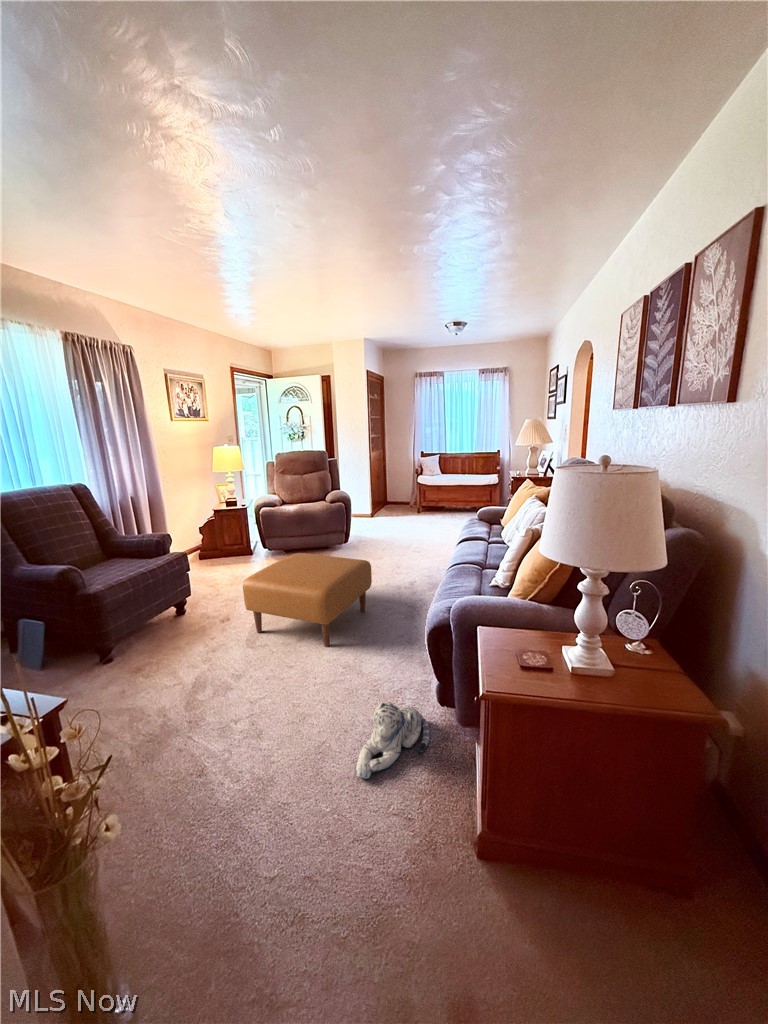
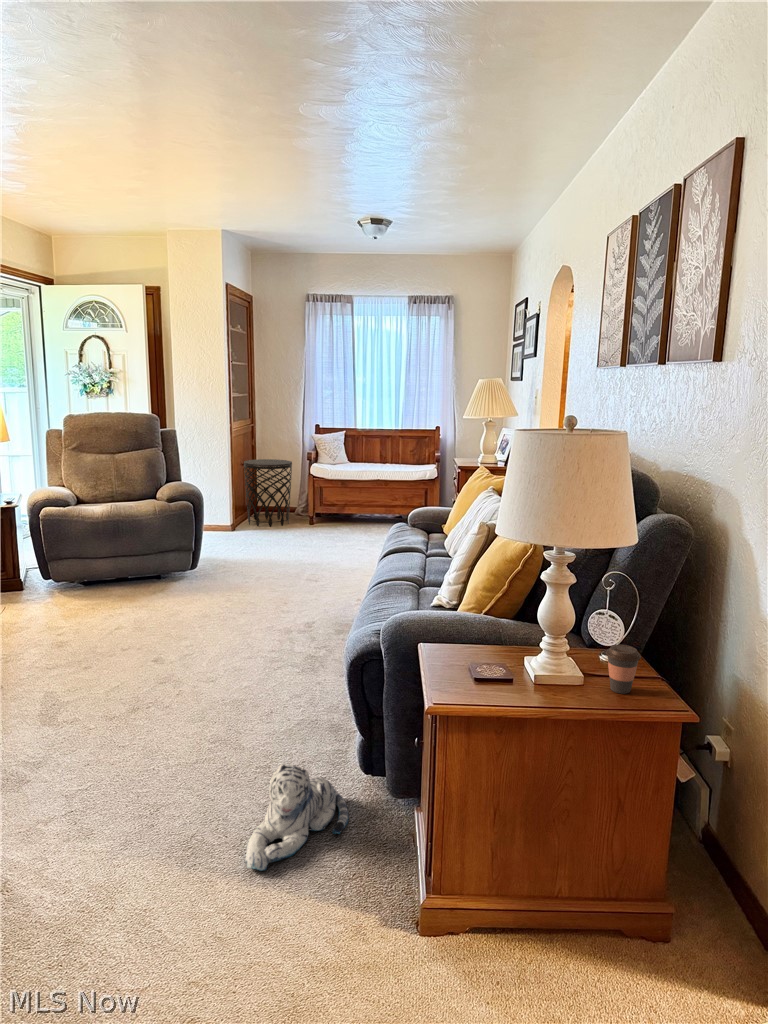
side table: none [379,474,408,515] -> present [244,459,292,527]
ottoman: present [243,553,372,647] -> none [34,575,247,716]
coffee cup: none [633,647,667,689] -> present [606,645,641,694]

